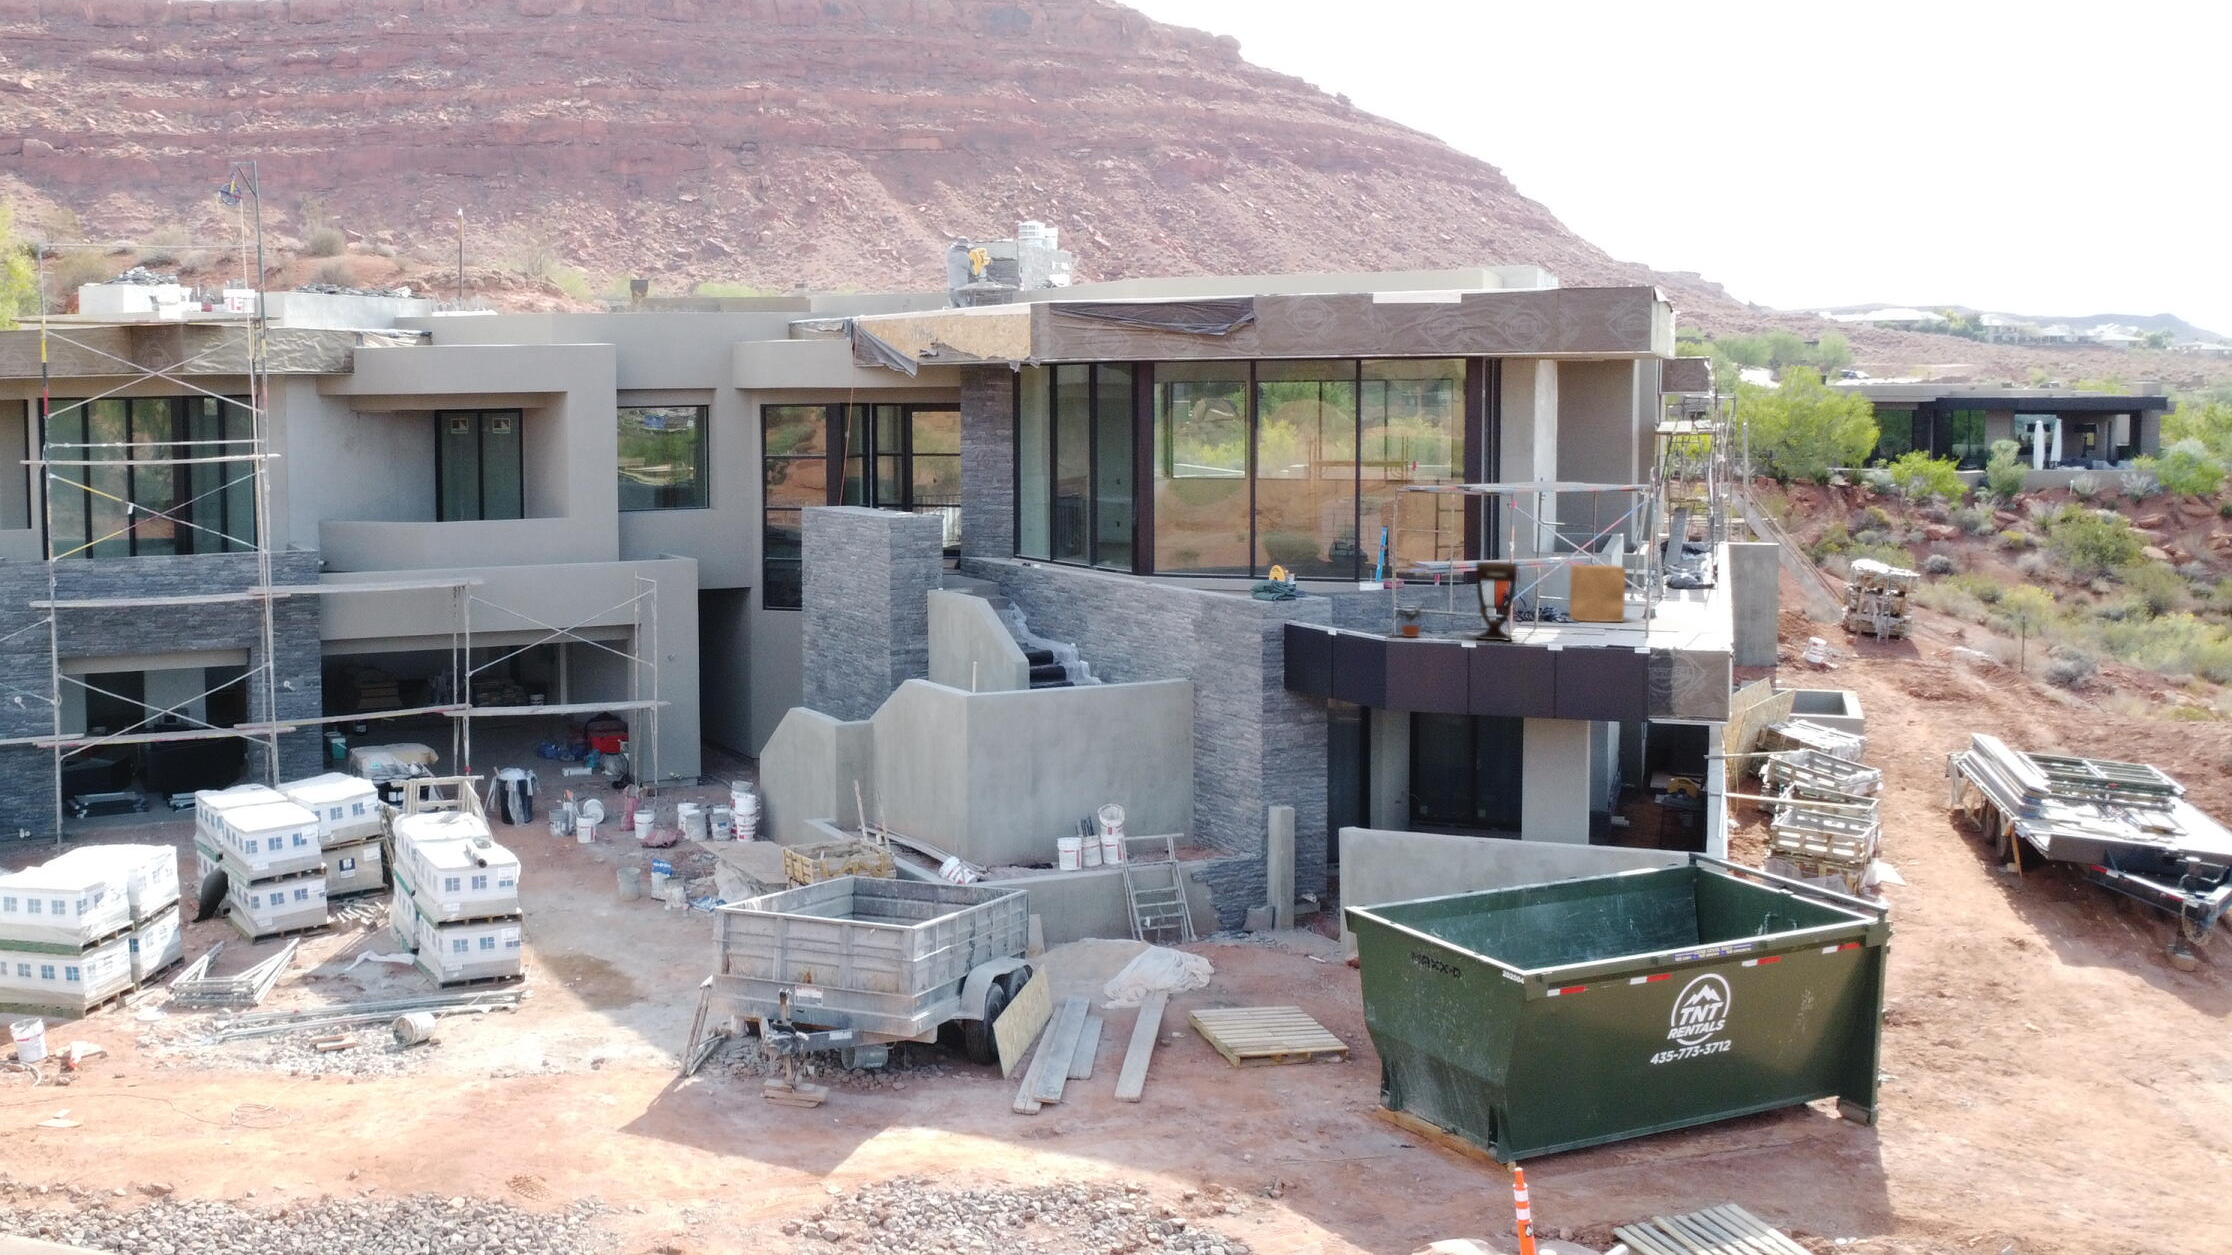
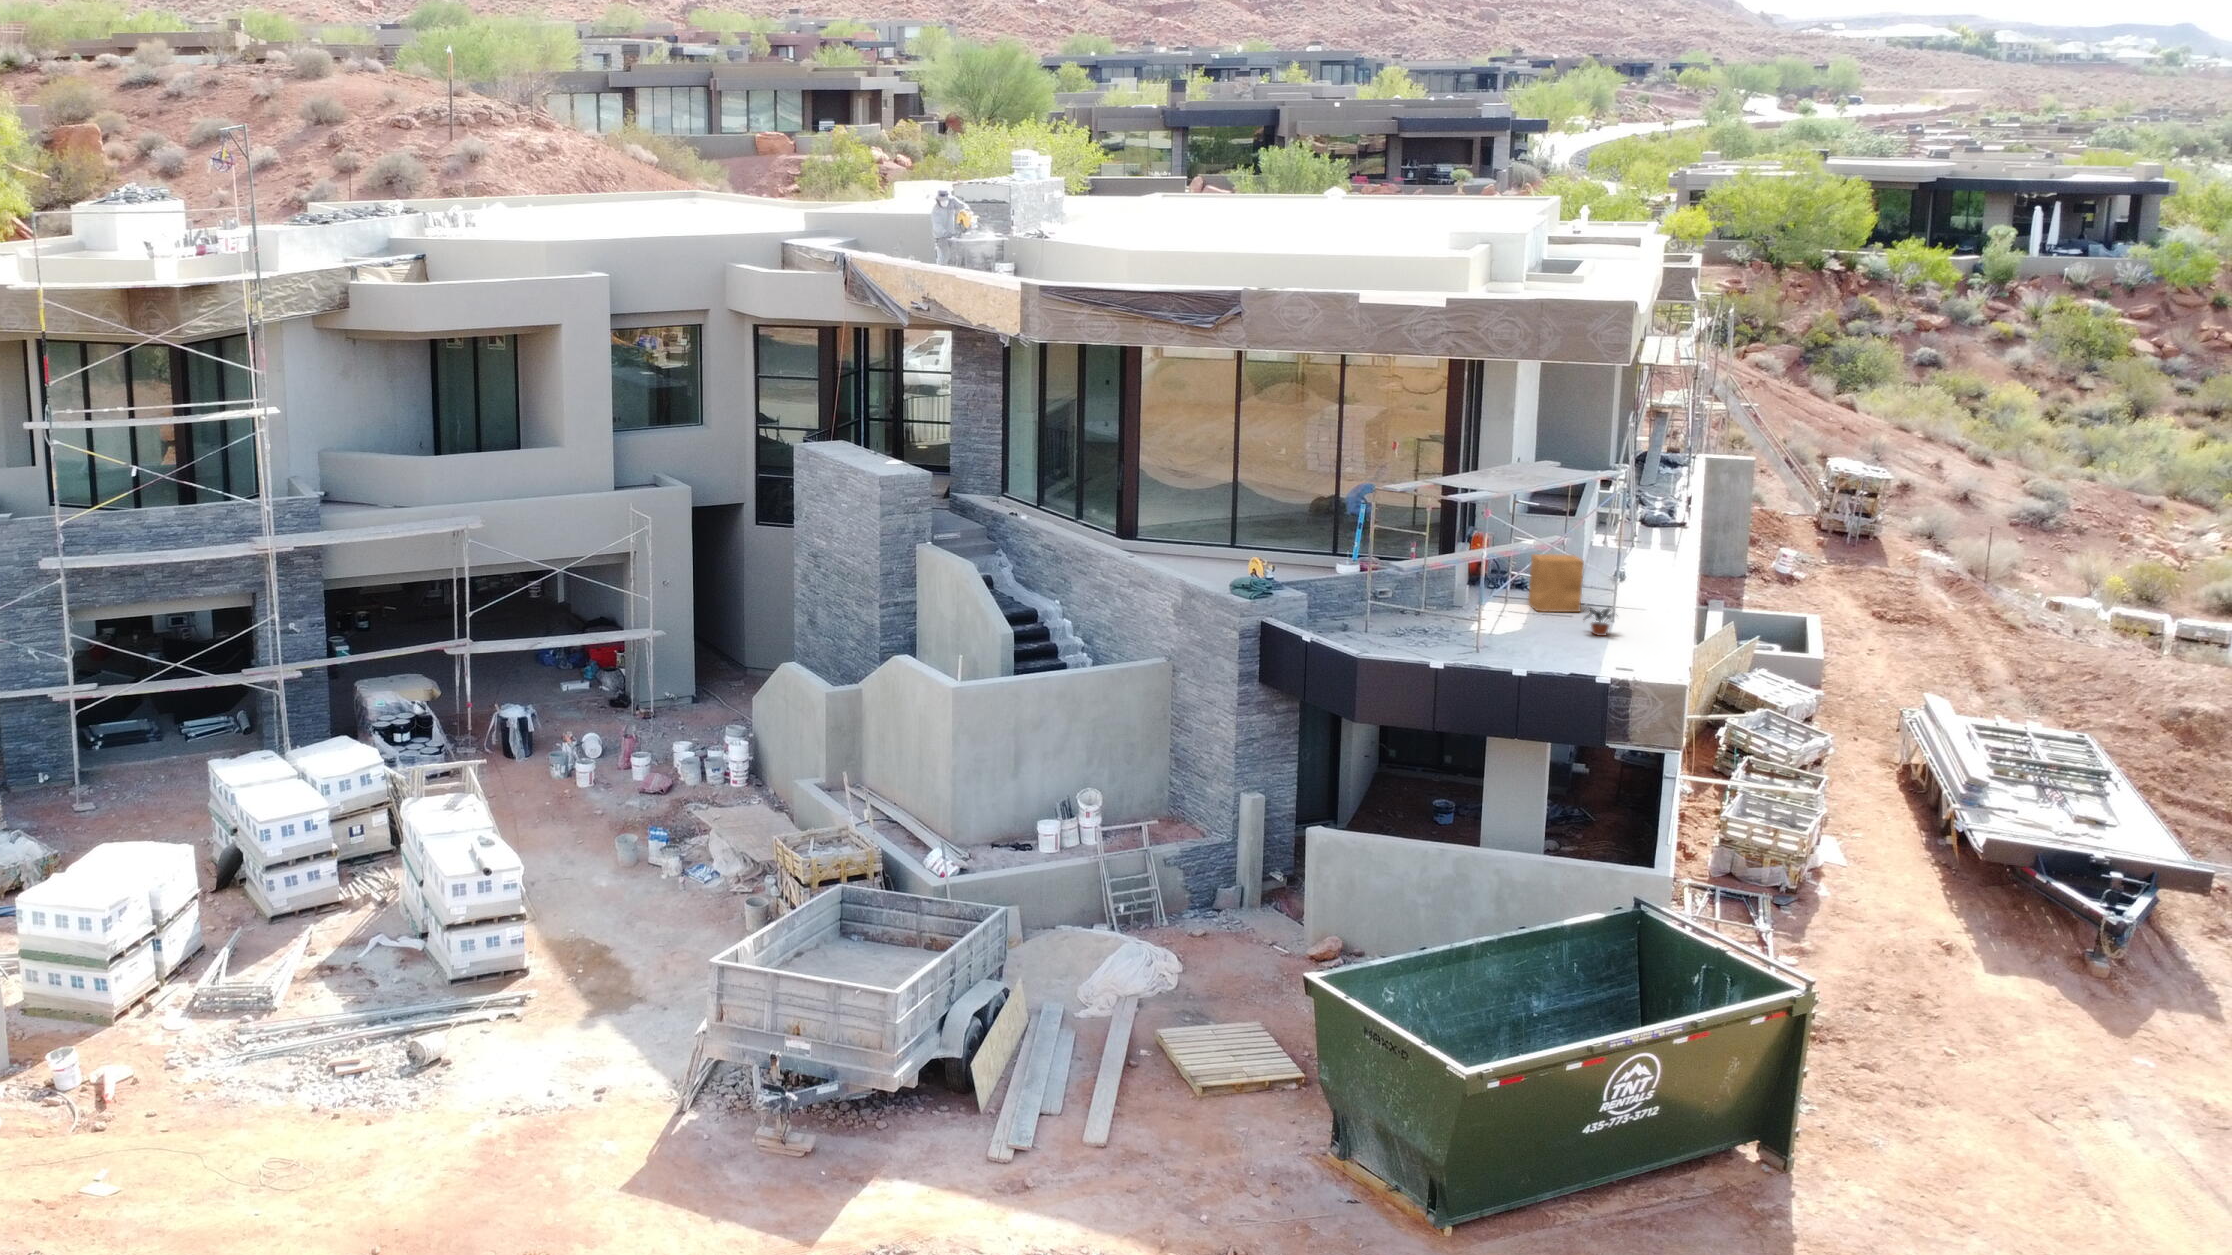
side table: present [1476,562,1517,640] -> none [1437,569,1479,649]
potted plant: present [1395,609,1421,637] -> present [1583,607,1612,636]

